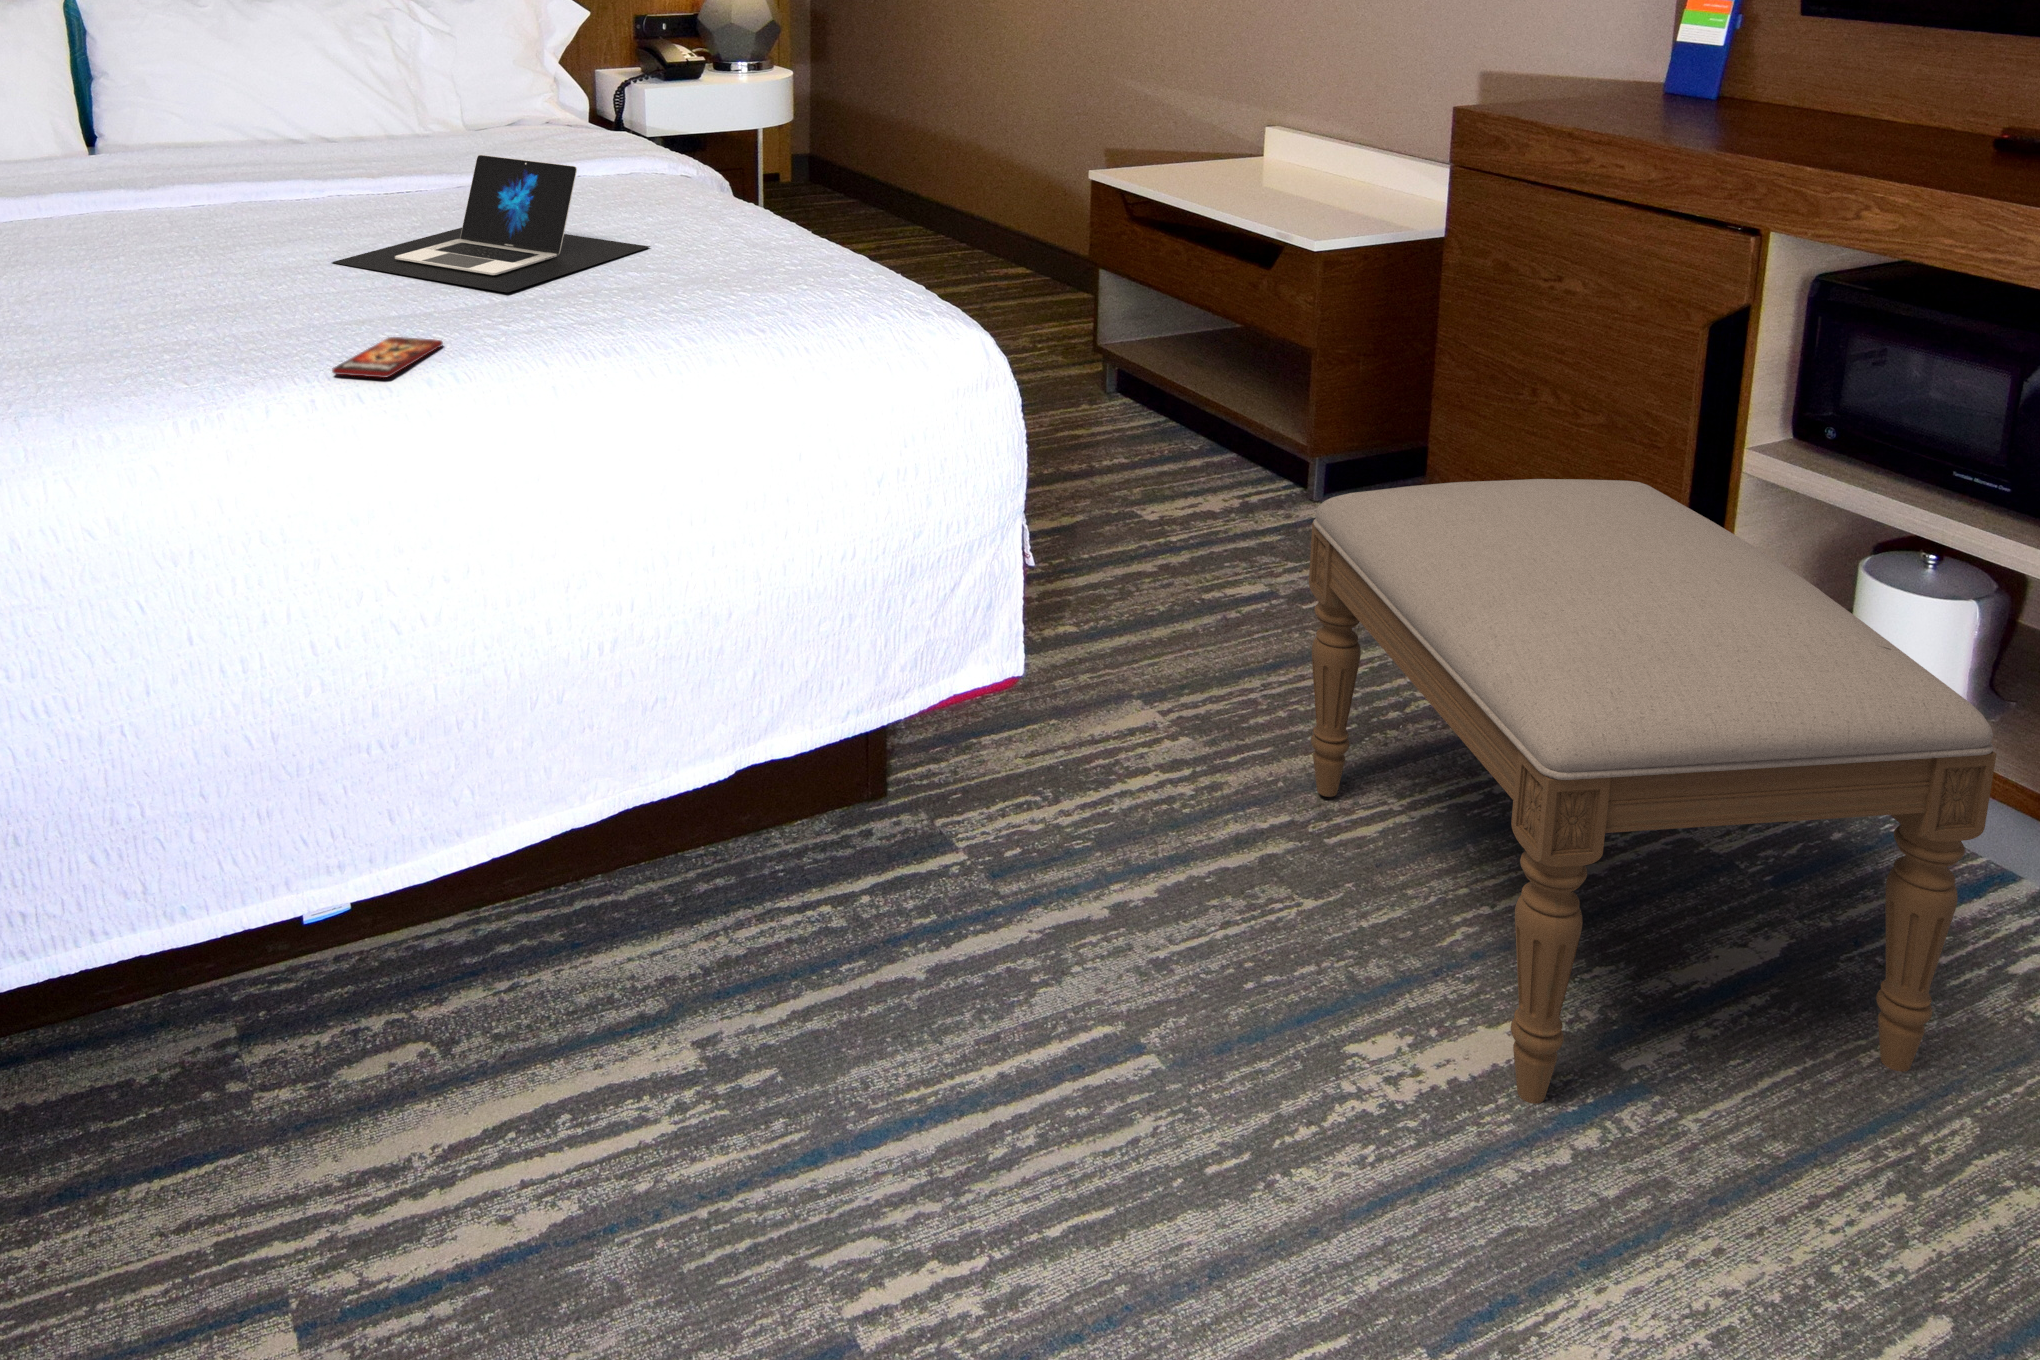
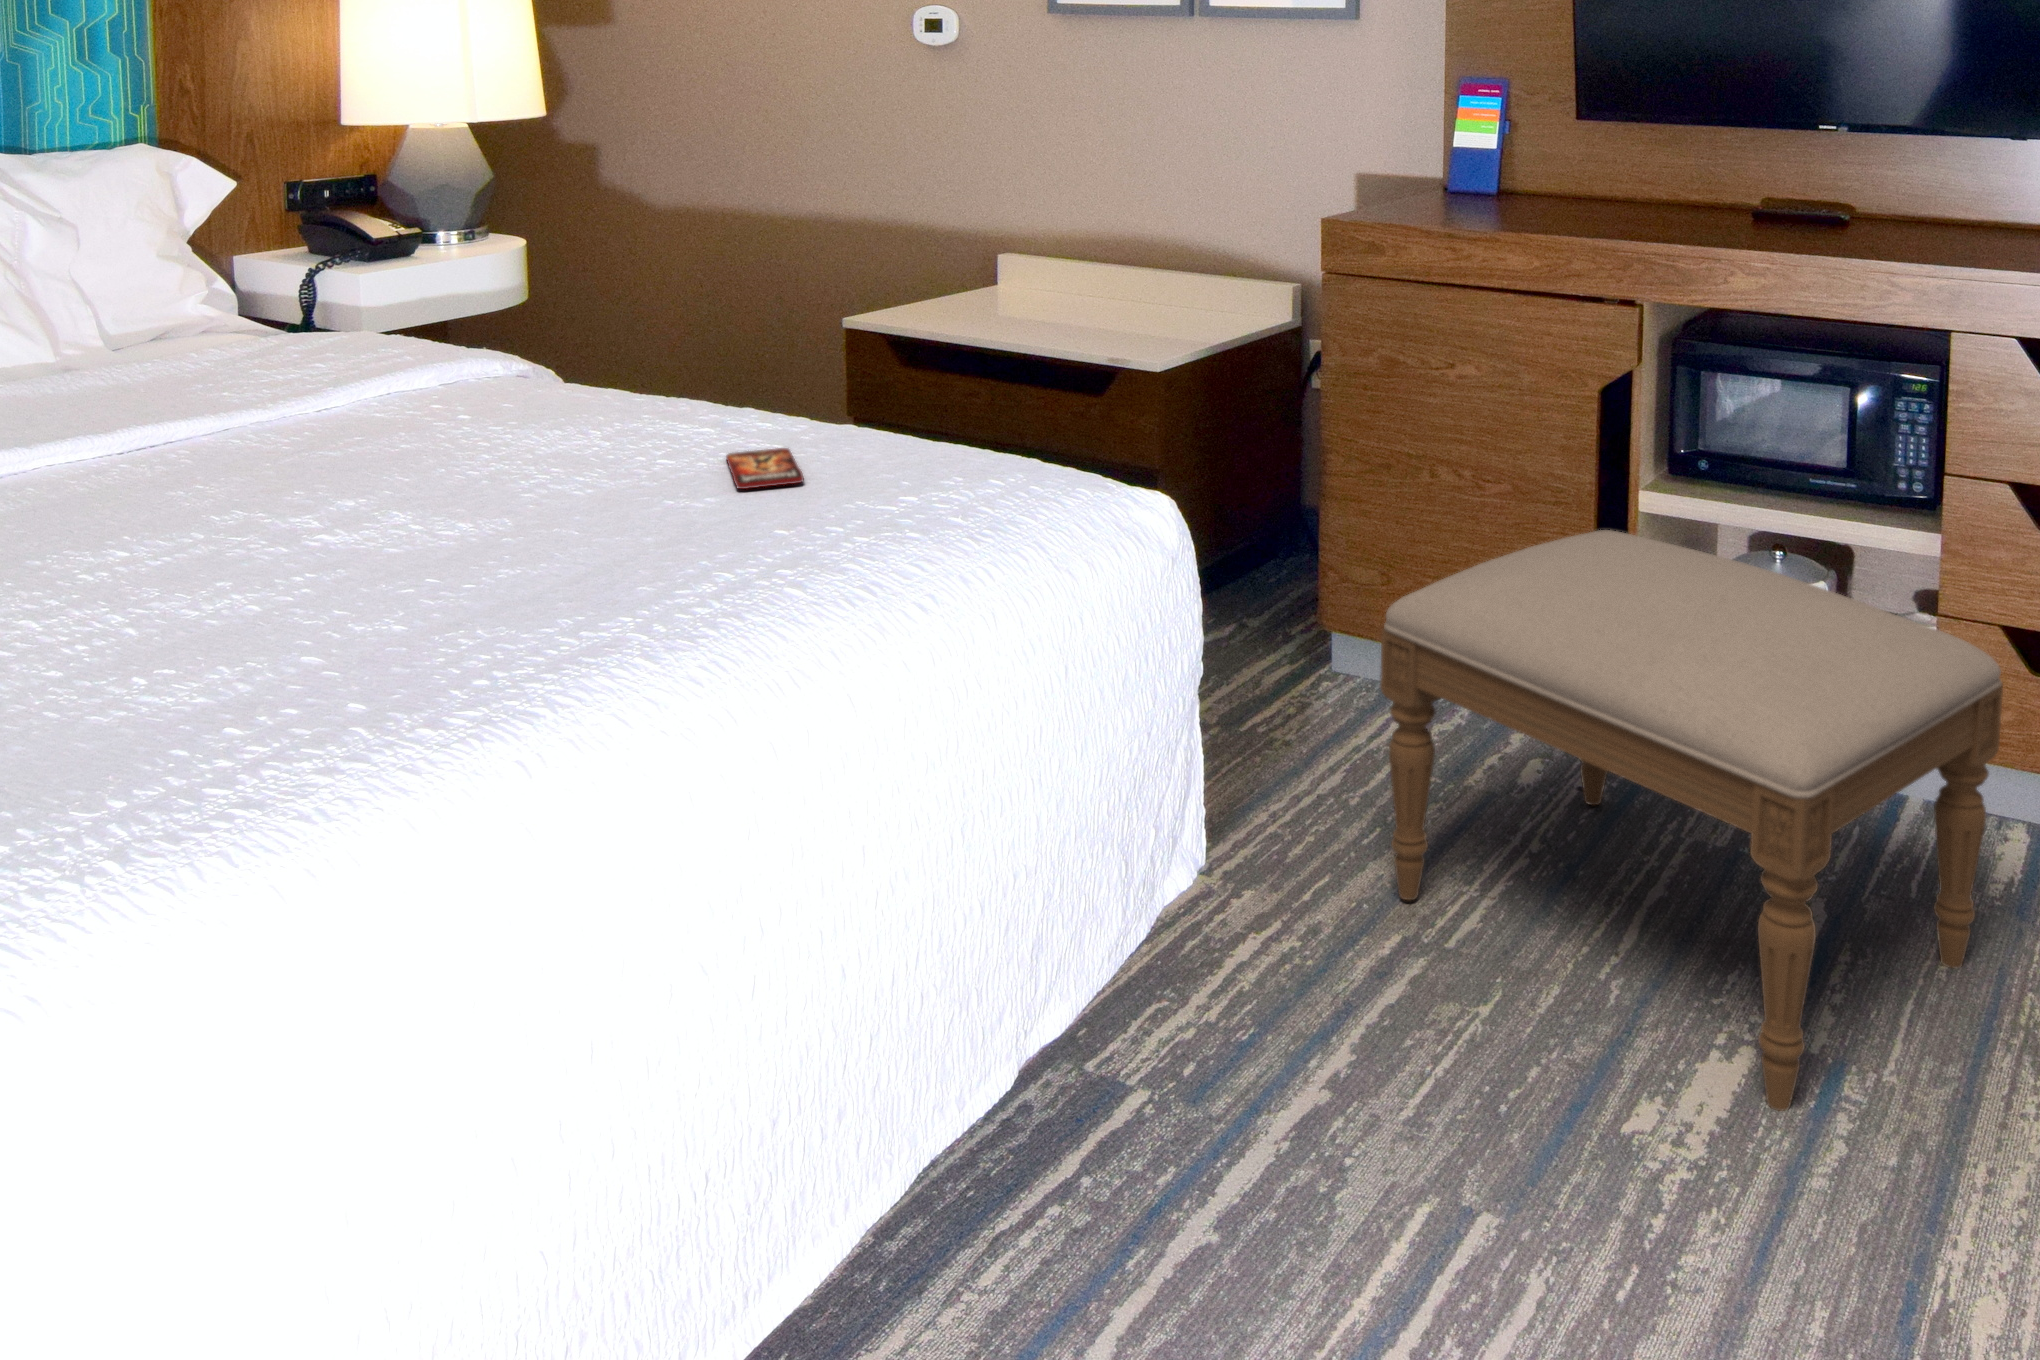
laptop: present [332,155,650,293] -> none [112,373,583,561]
smartphone: present [332,337,443,378] -> present [726,448,804,489]

